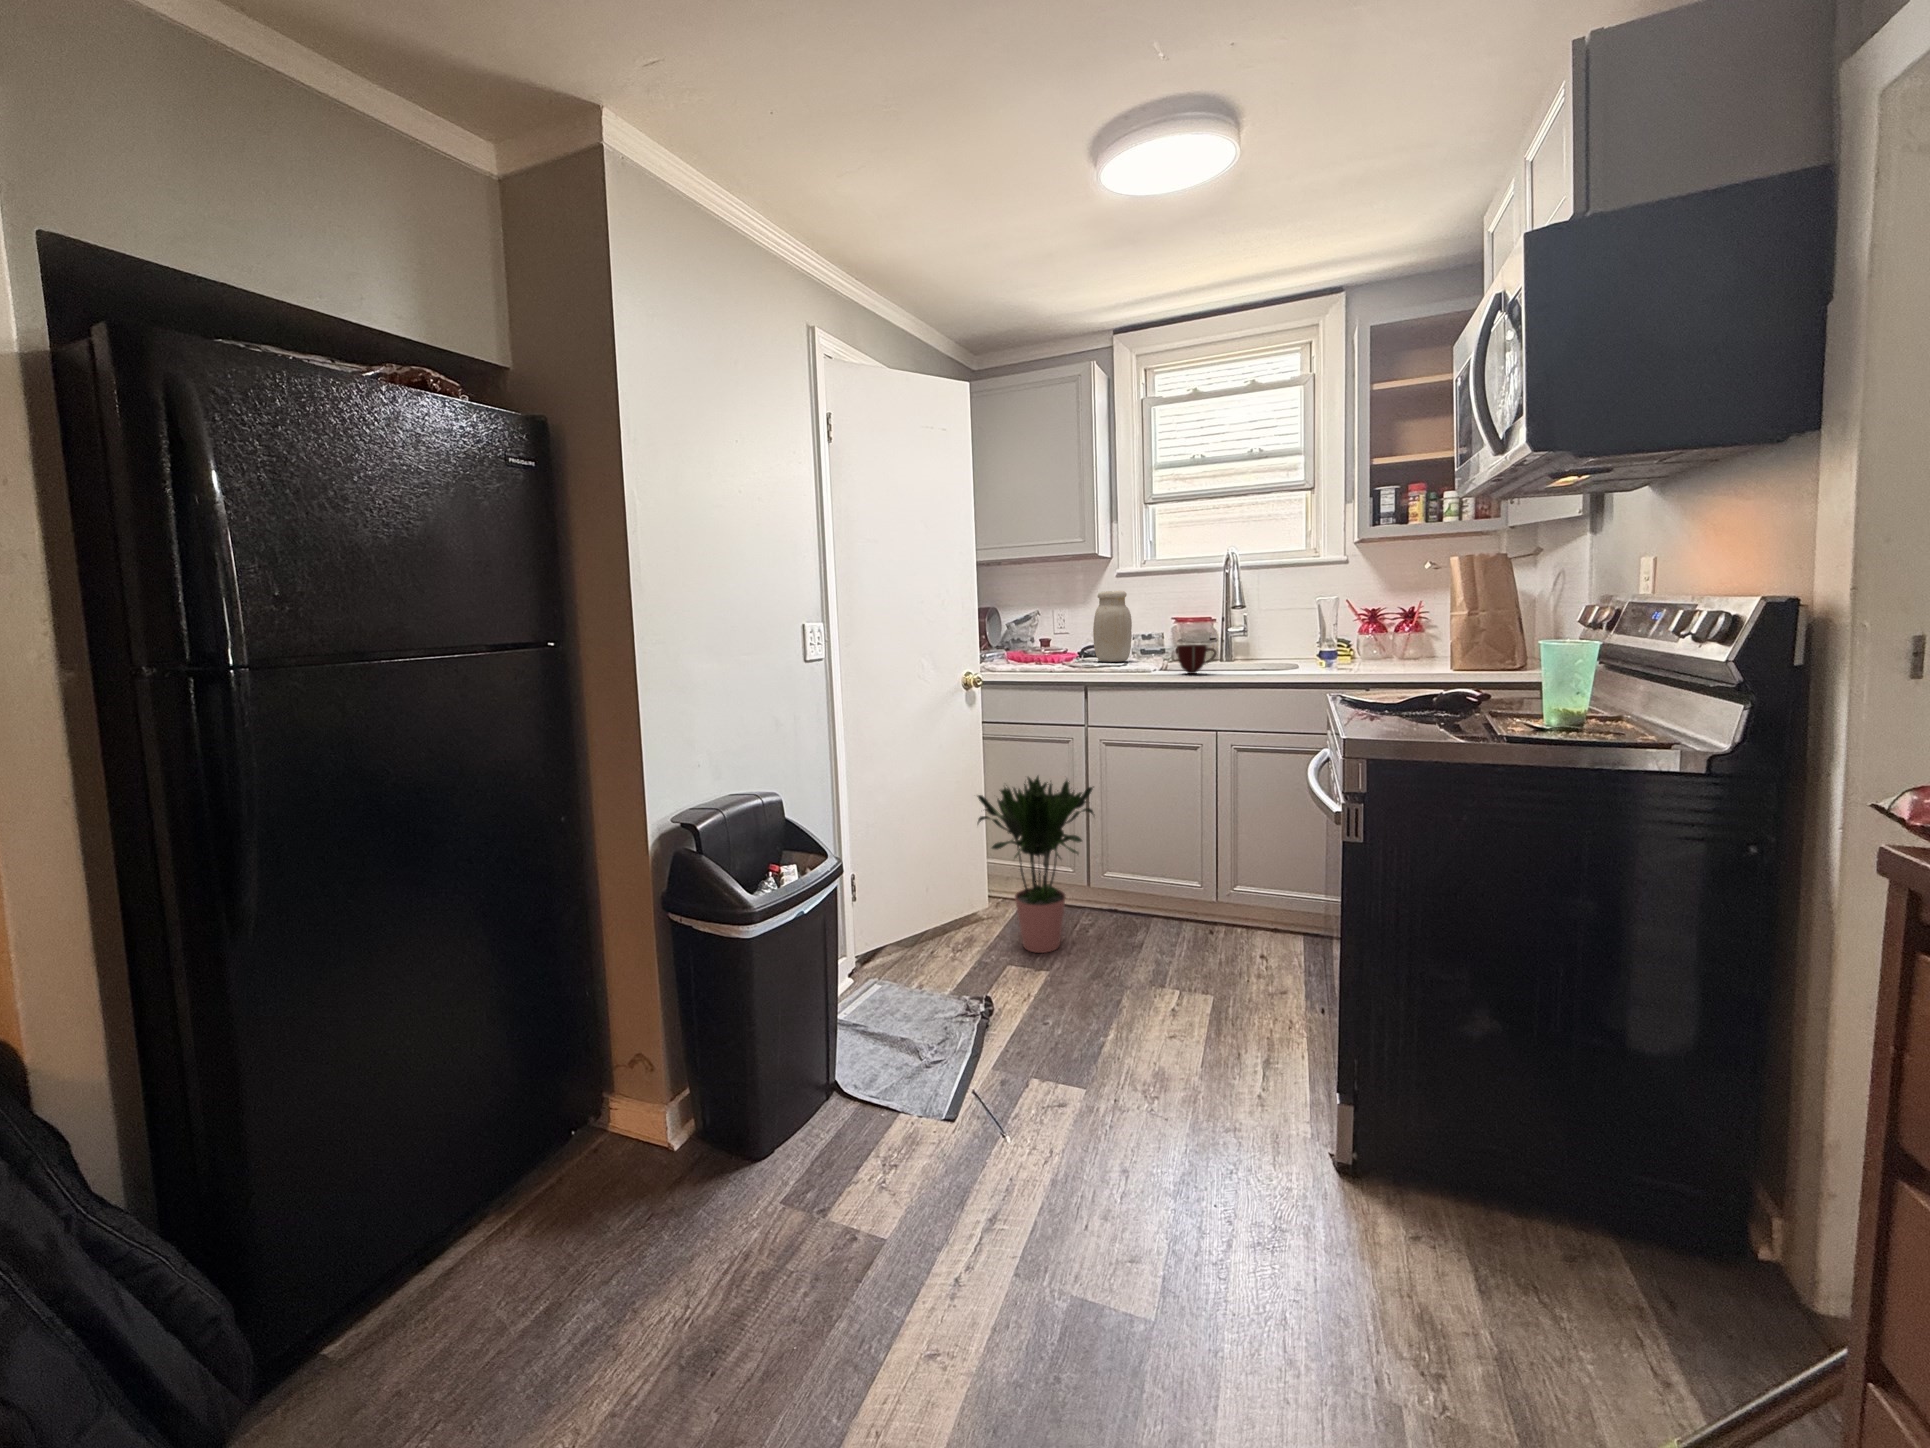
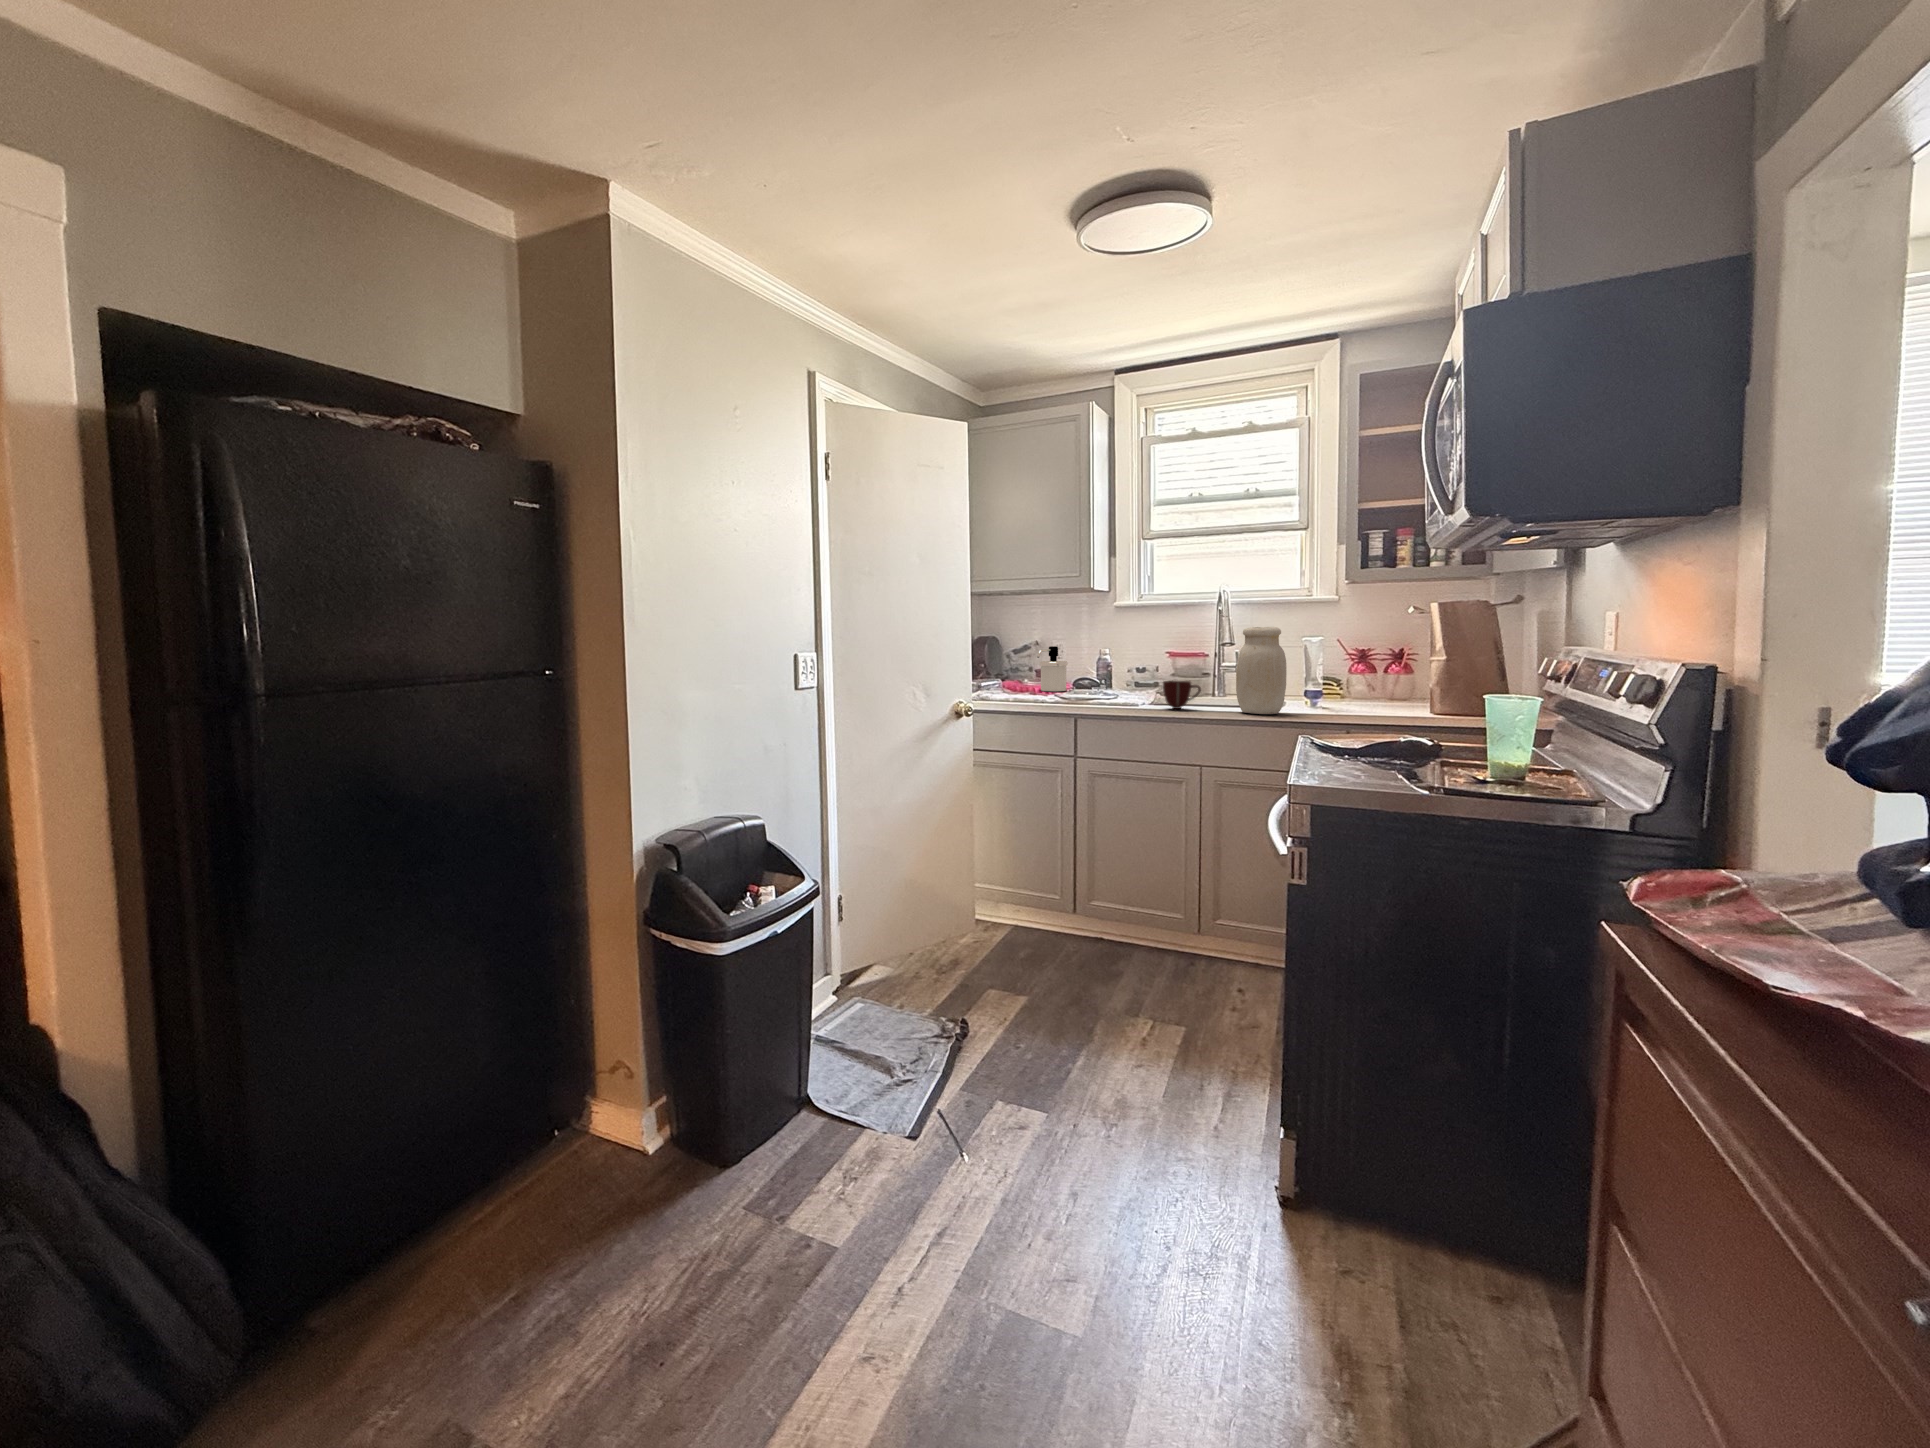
jar: present [1093,591,1132,662] -> present [1236,627,1287,714]
soap dispenser: none [1040,615,1071,661] -> present [1037,646,1067,691]
potted plant: present [977,776,1094,953] -> none [959,794,1086,976]

